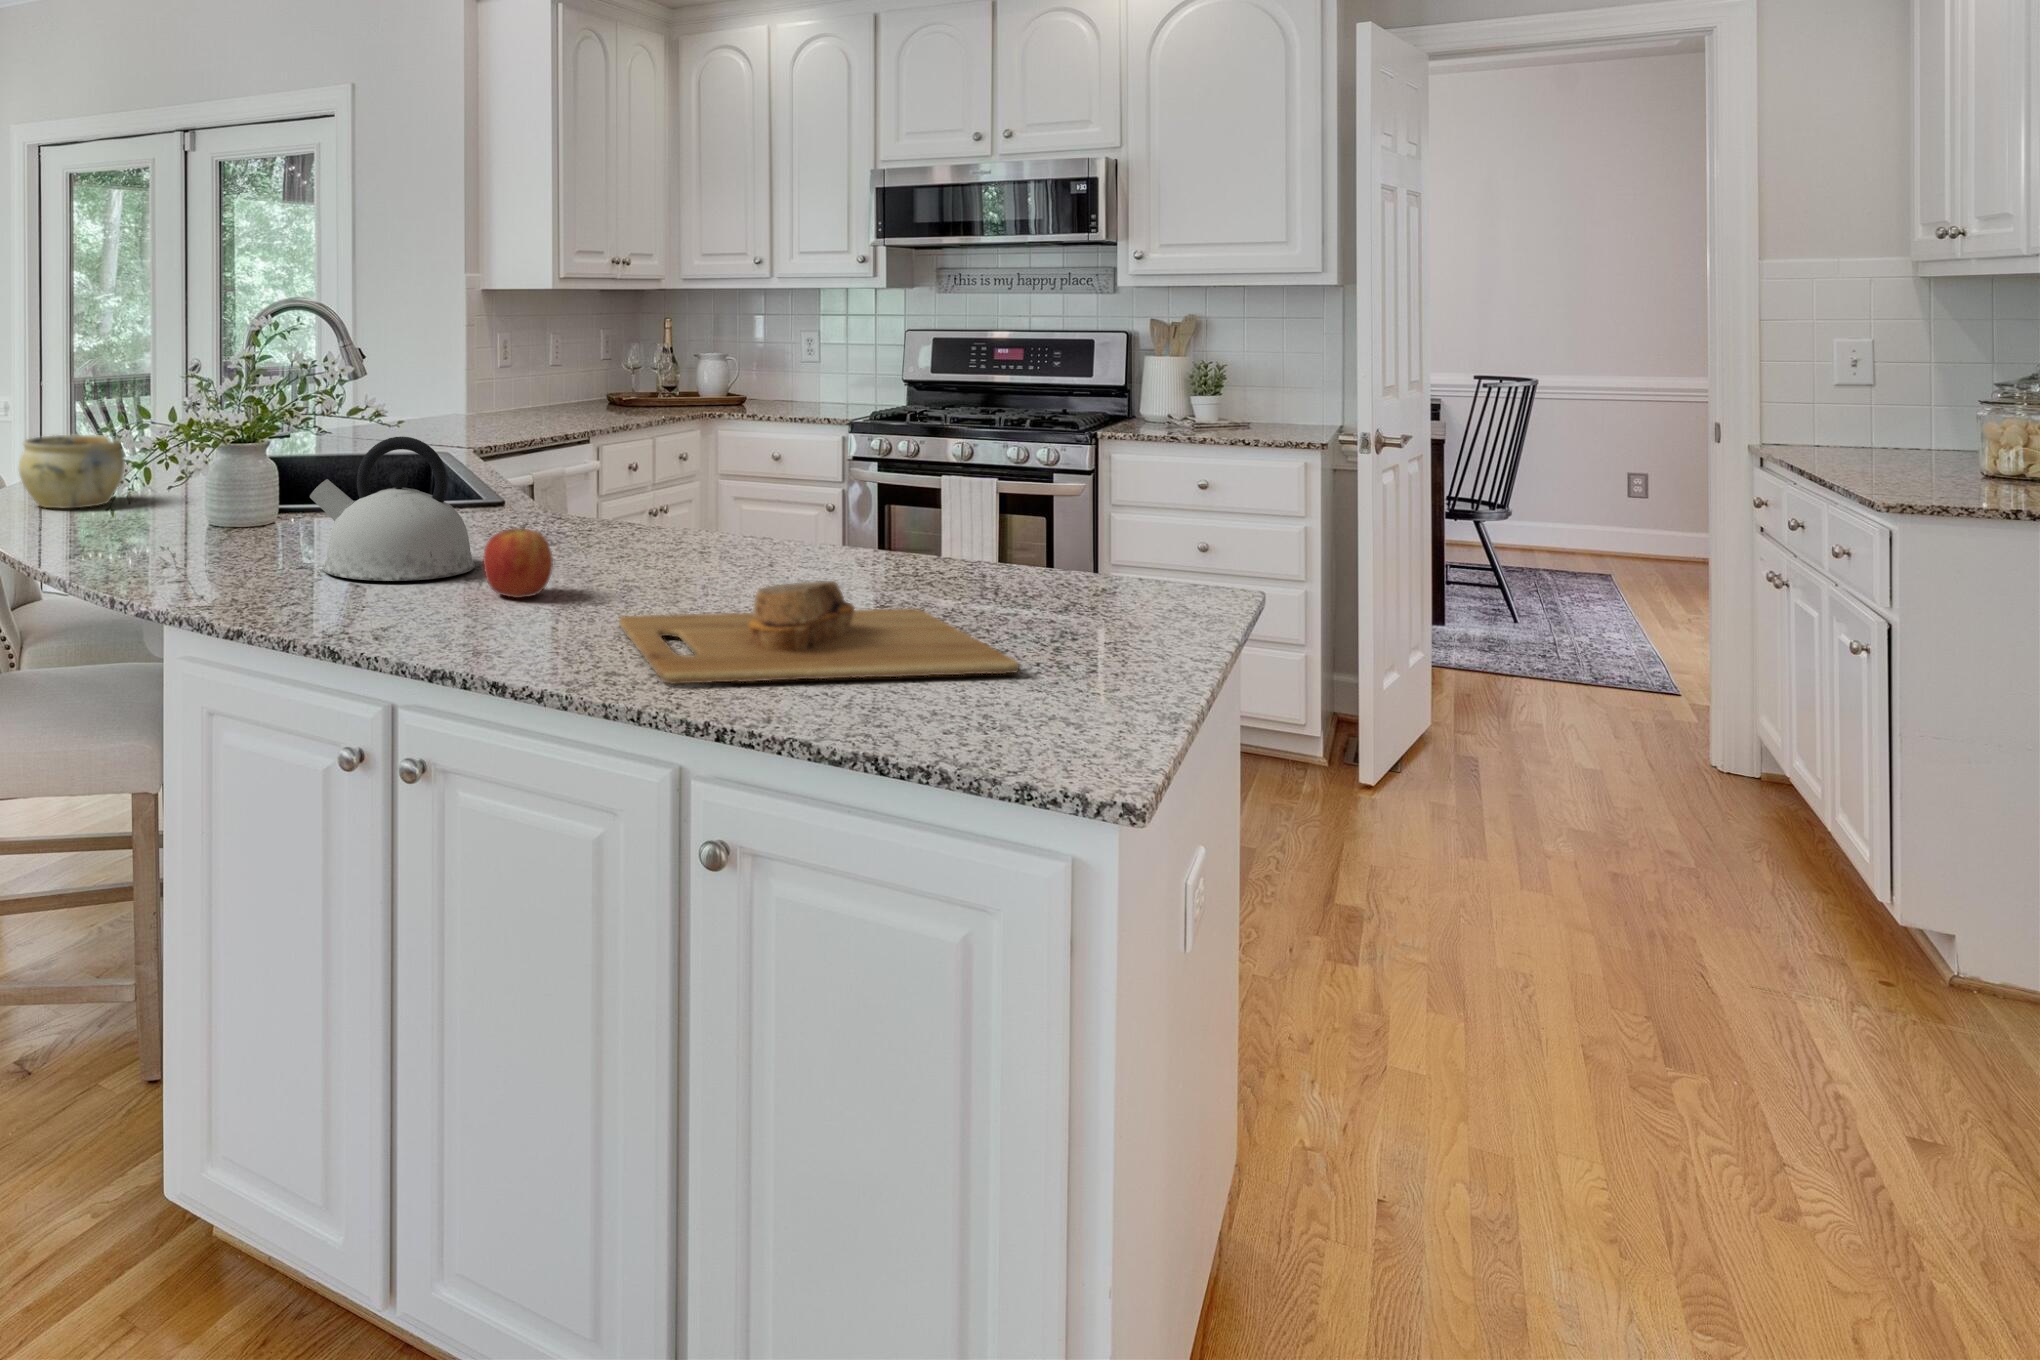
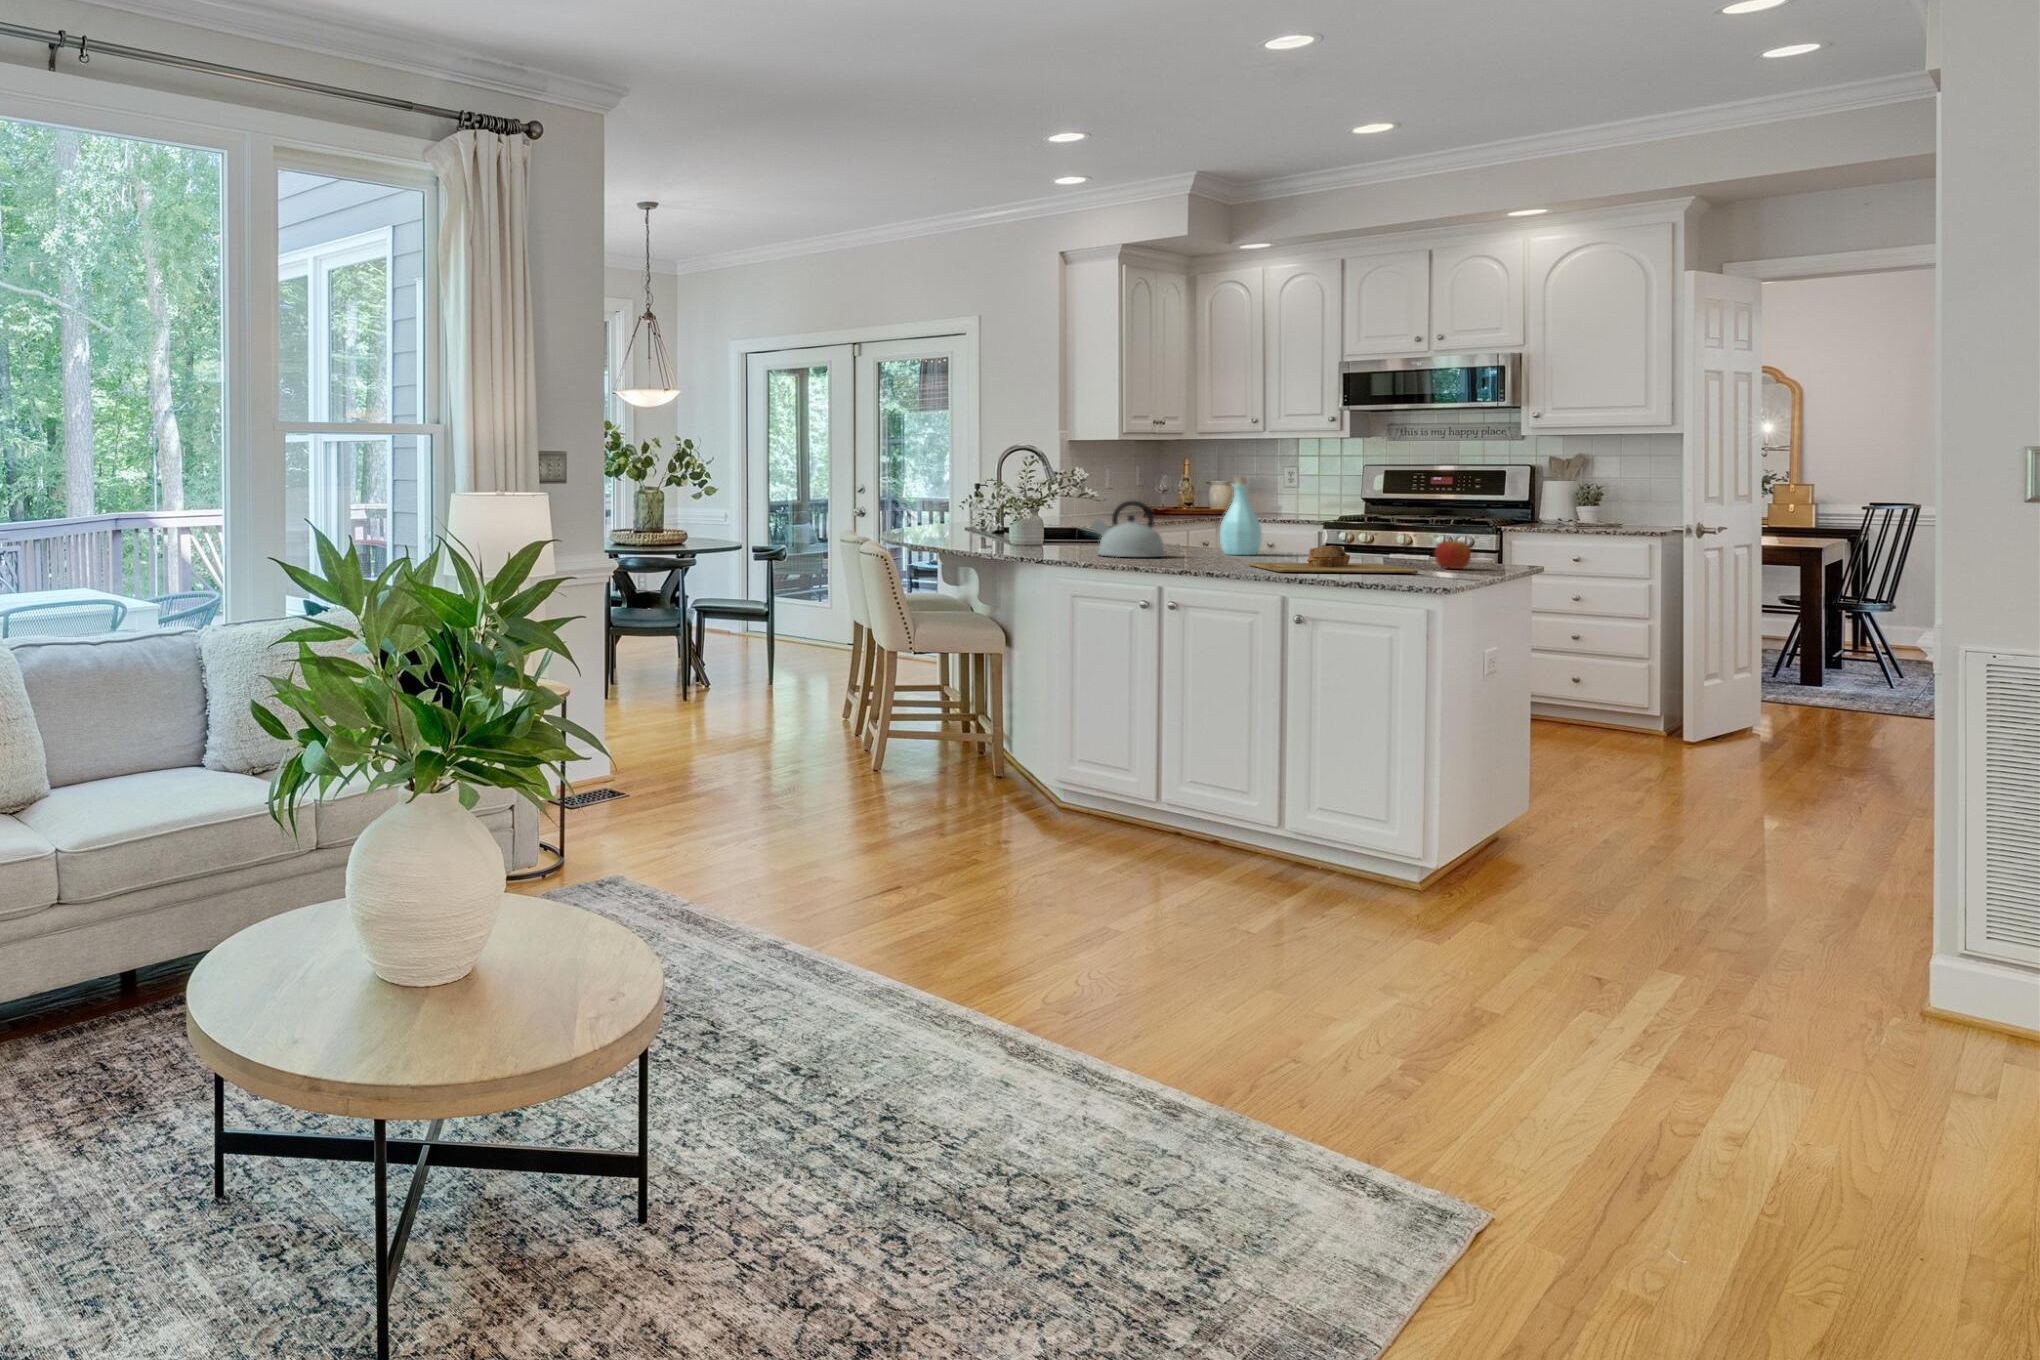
bottle: none [607,376,693,553] -> present [1220,477,1262,555]
ceramic bowl: present [18,435,125,508] -> none [902,510,952,542]
apple: present [484,524,553,598] -> present [1435,540,1471,569]

